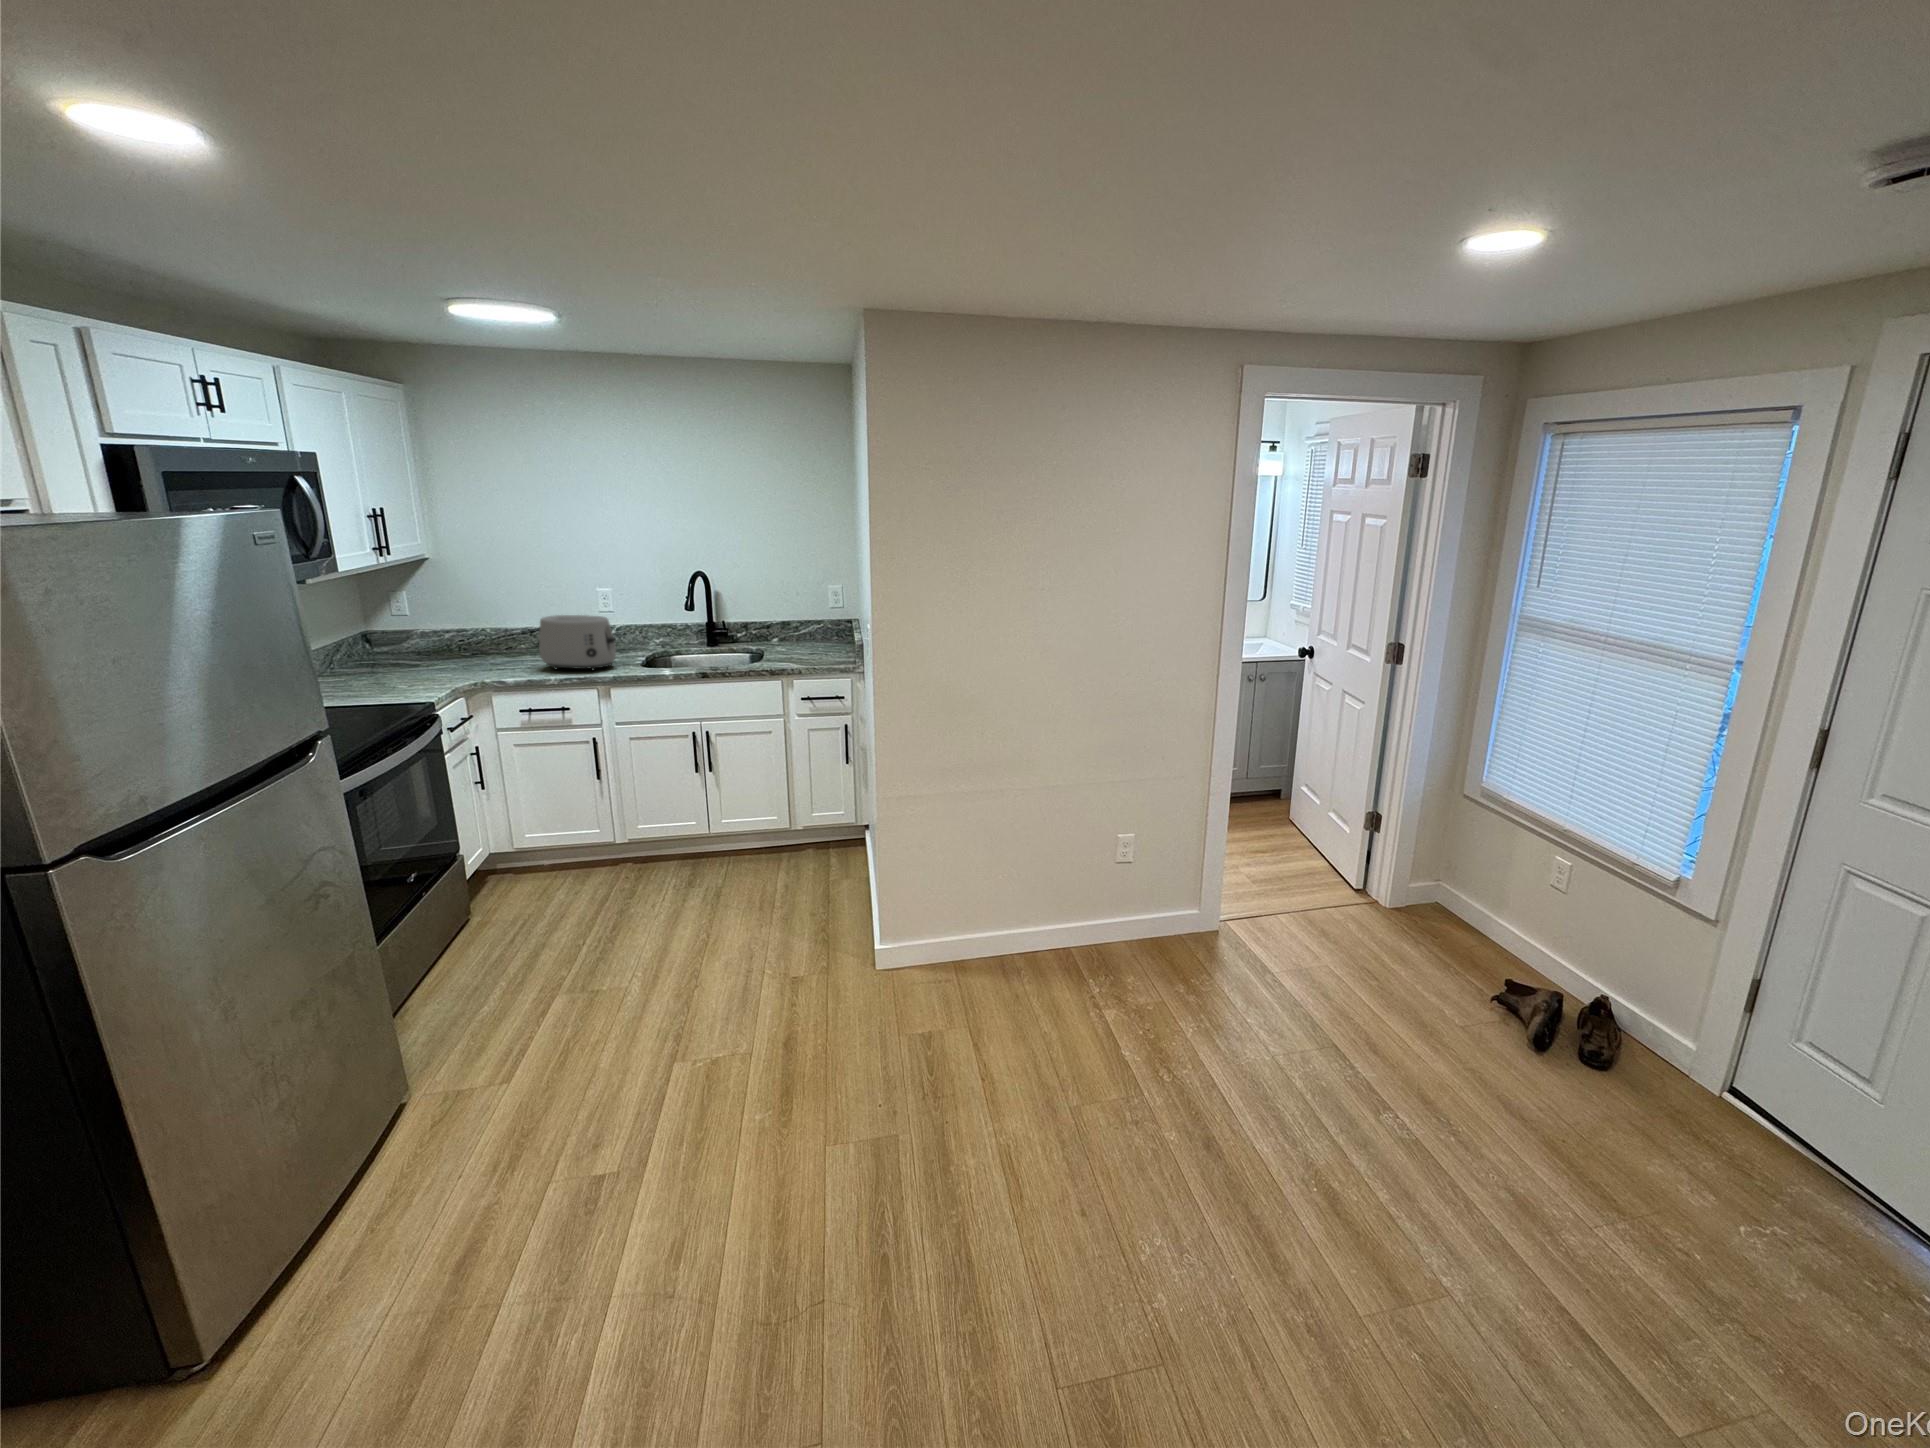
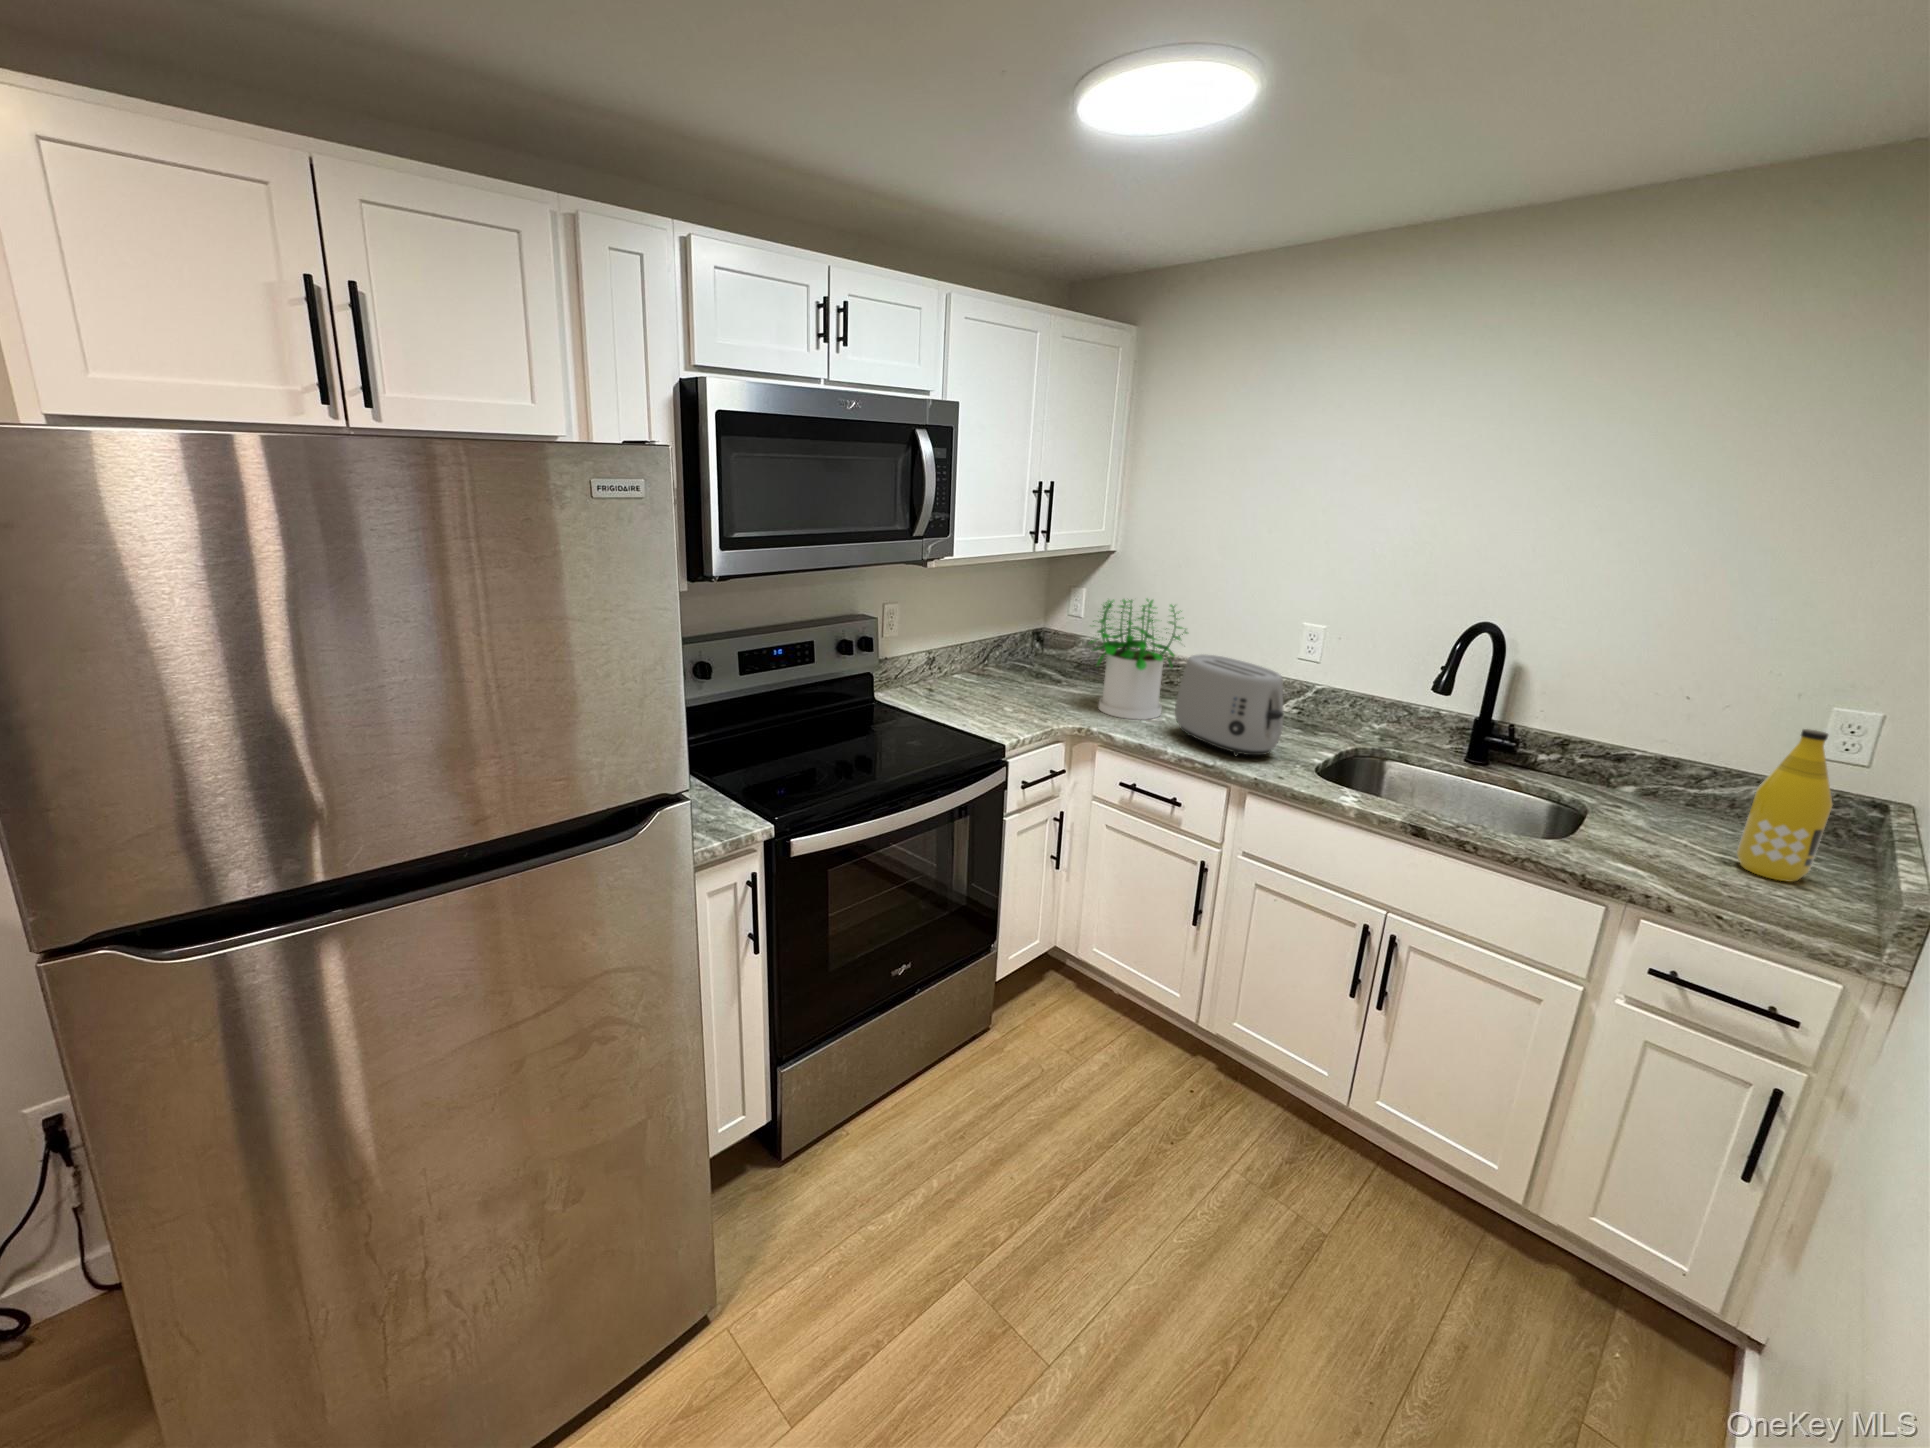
potted plant: none [447,587,526,673] -> present [1089,599,1187,720]
bottle: none [813,594,835,654] -> present [1737,729,1833,882]

